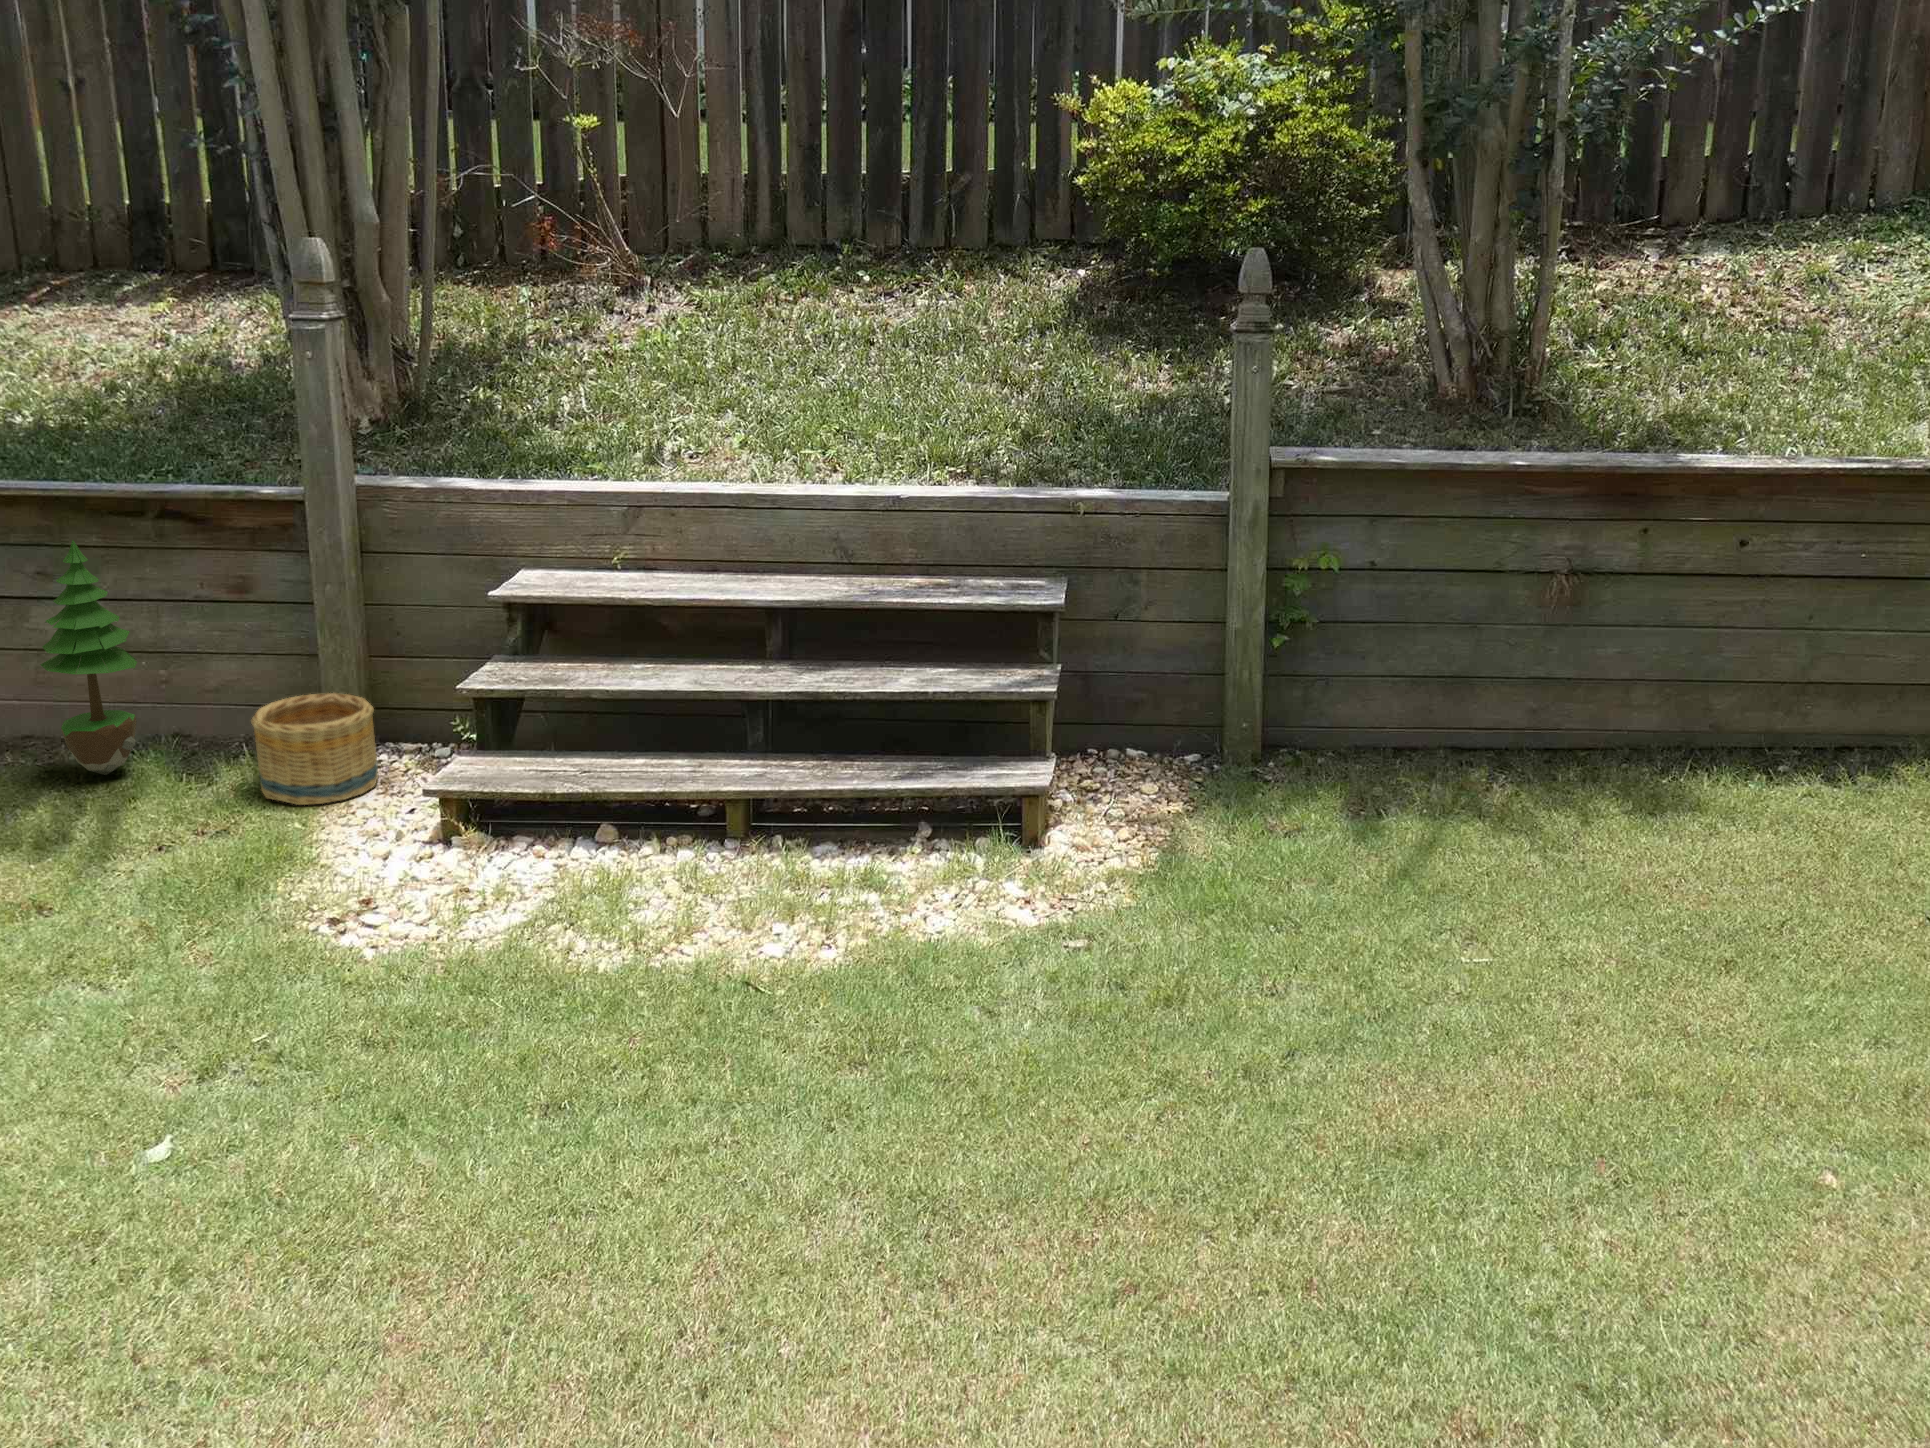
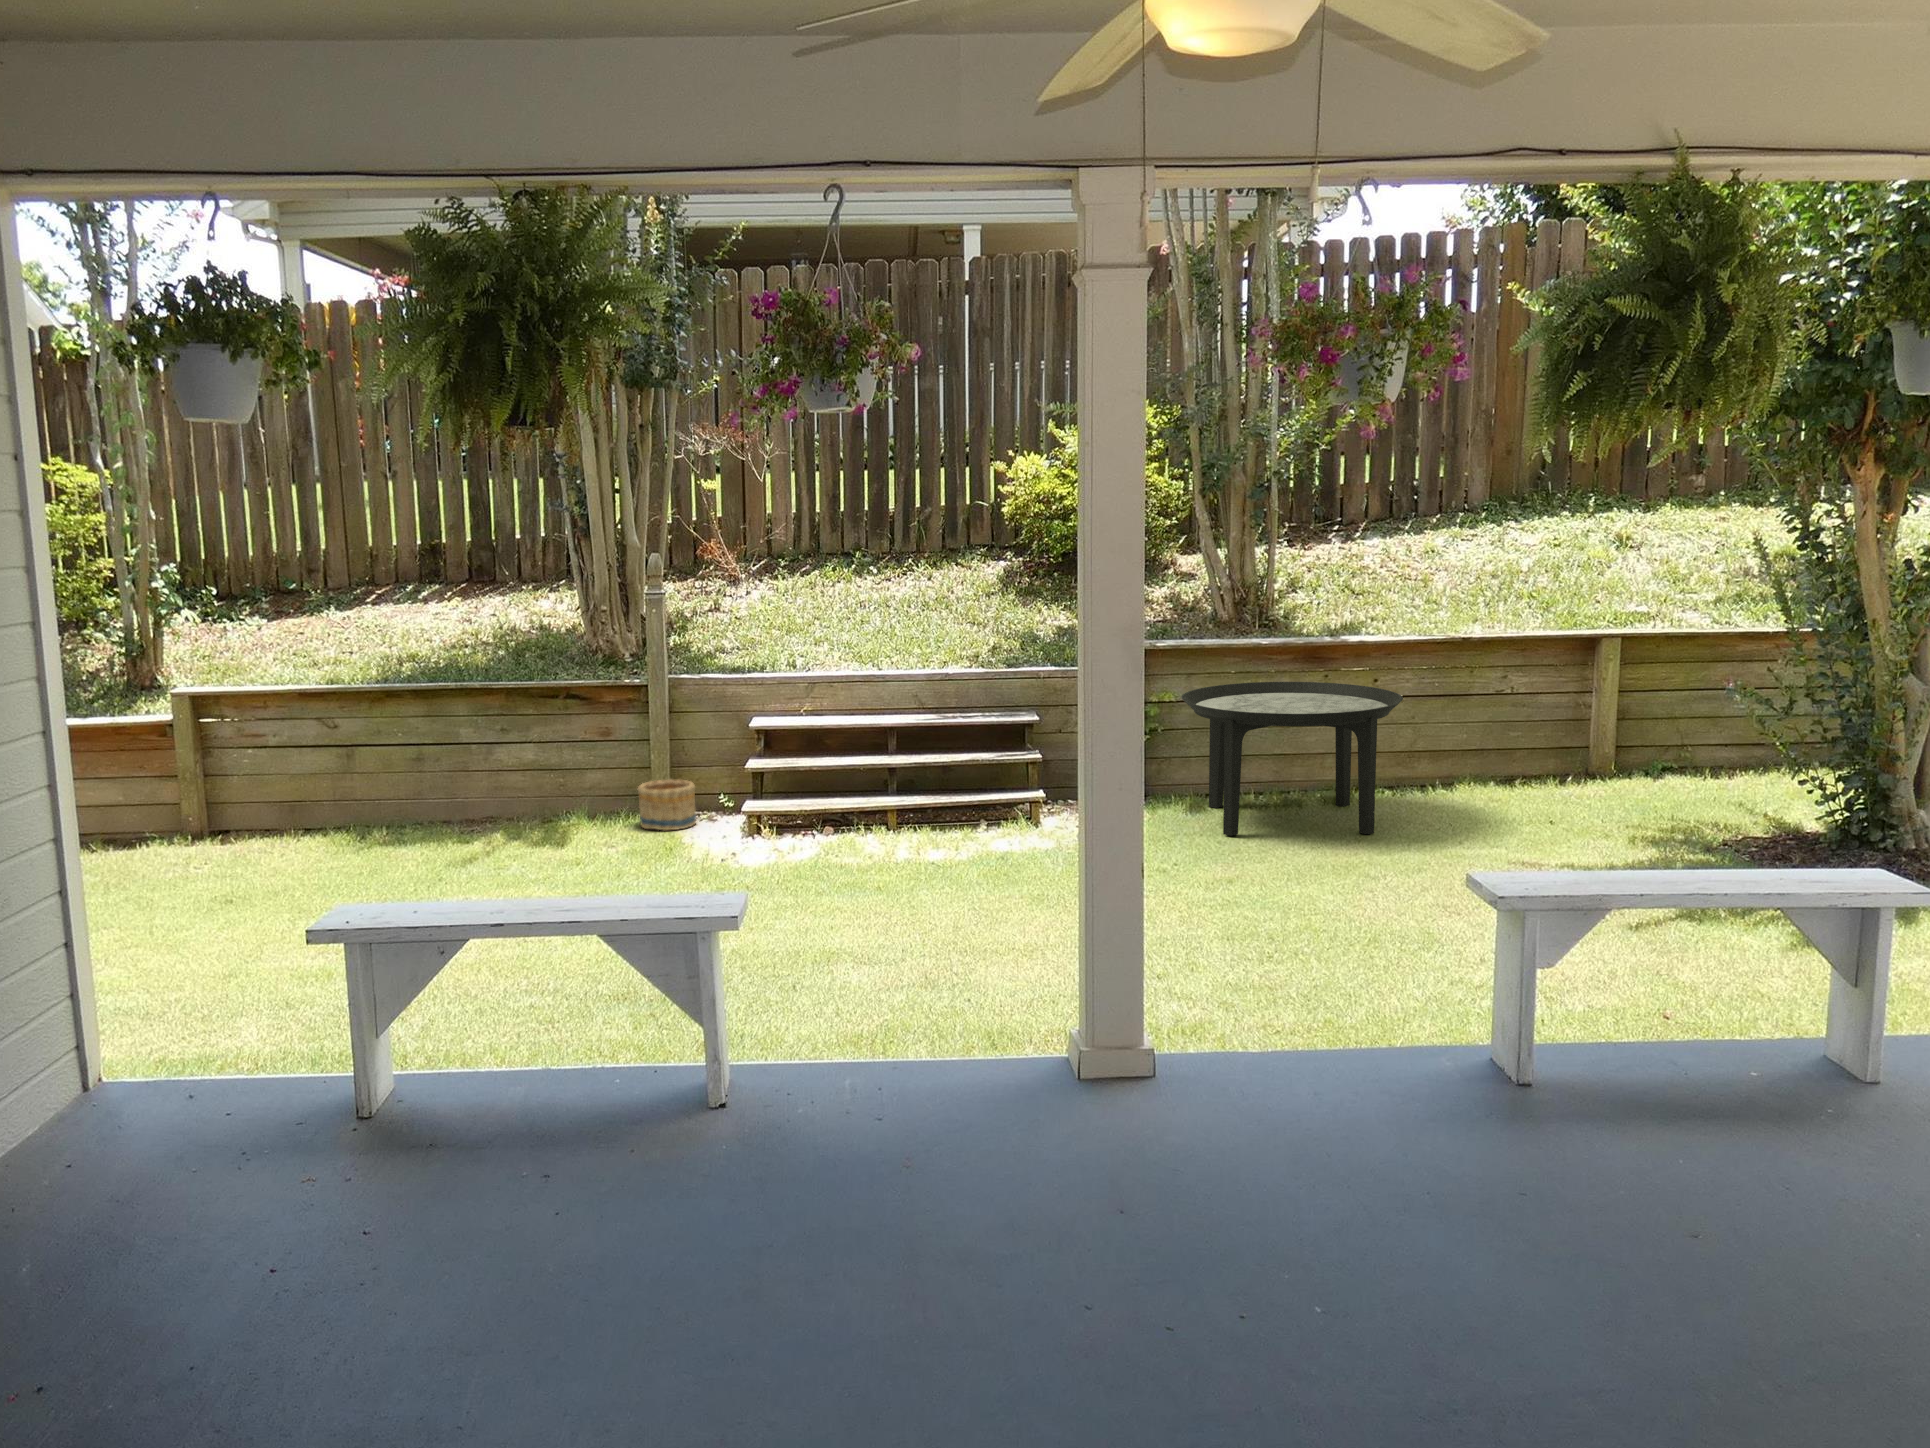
potted tree: present [41,540,137,775] -> none [528,704,573,825]
round table: none [1345,545,1818,908] -> present [1181,682,1403,836]

